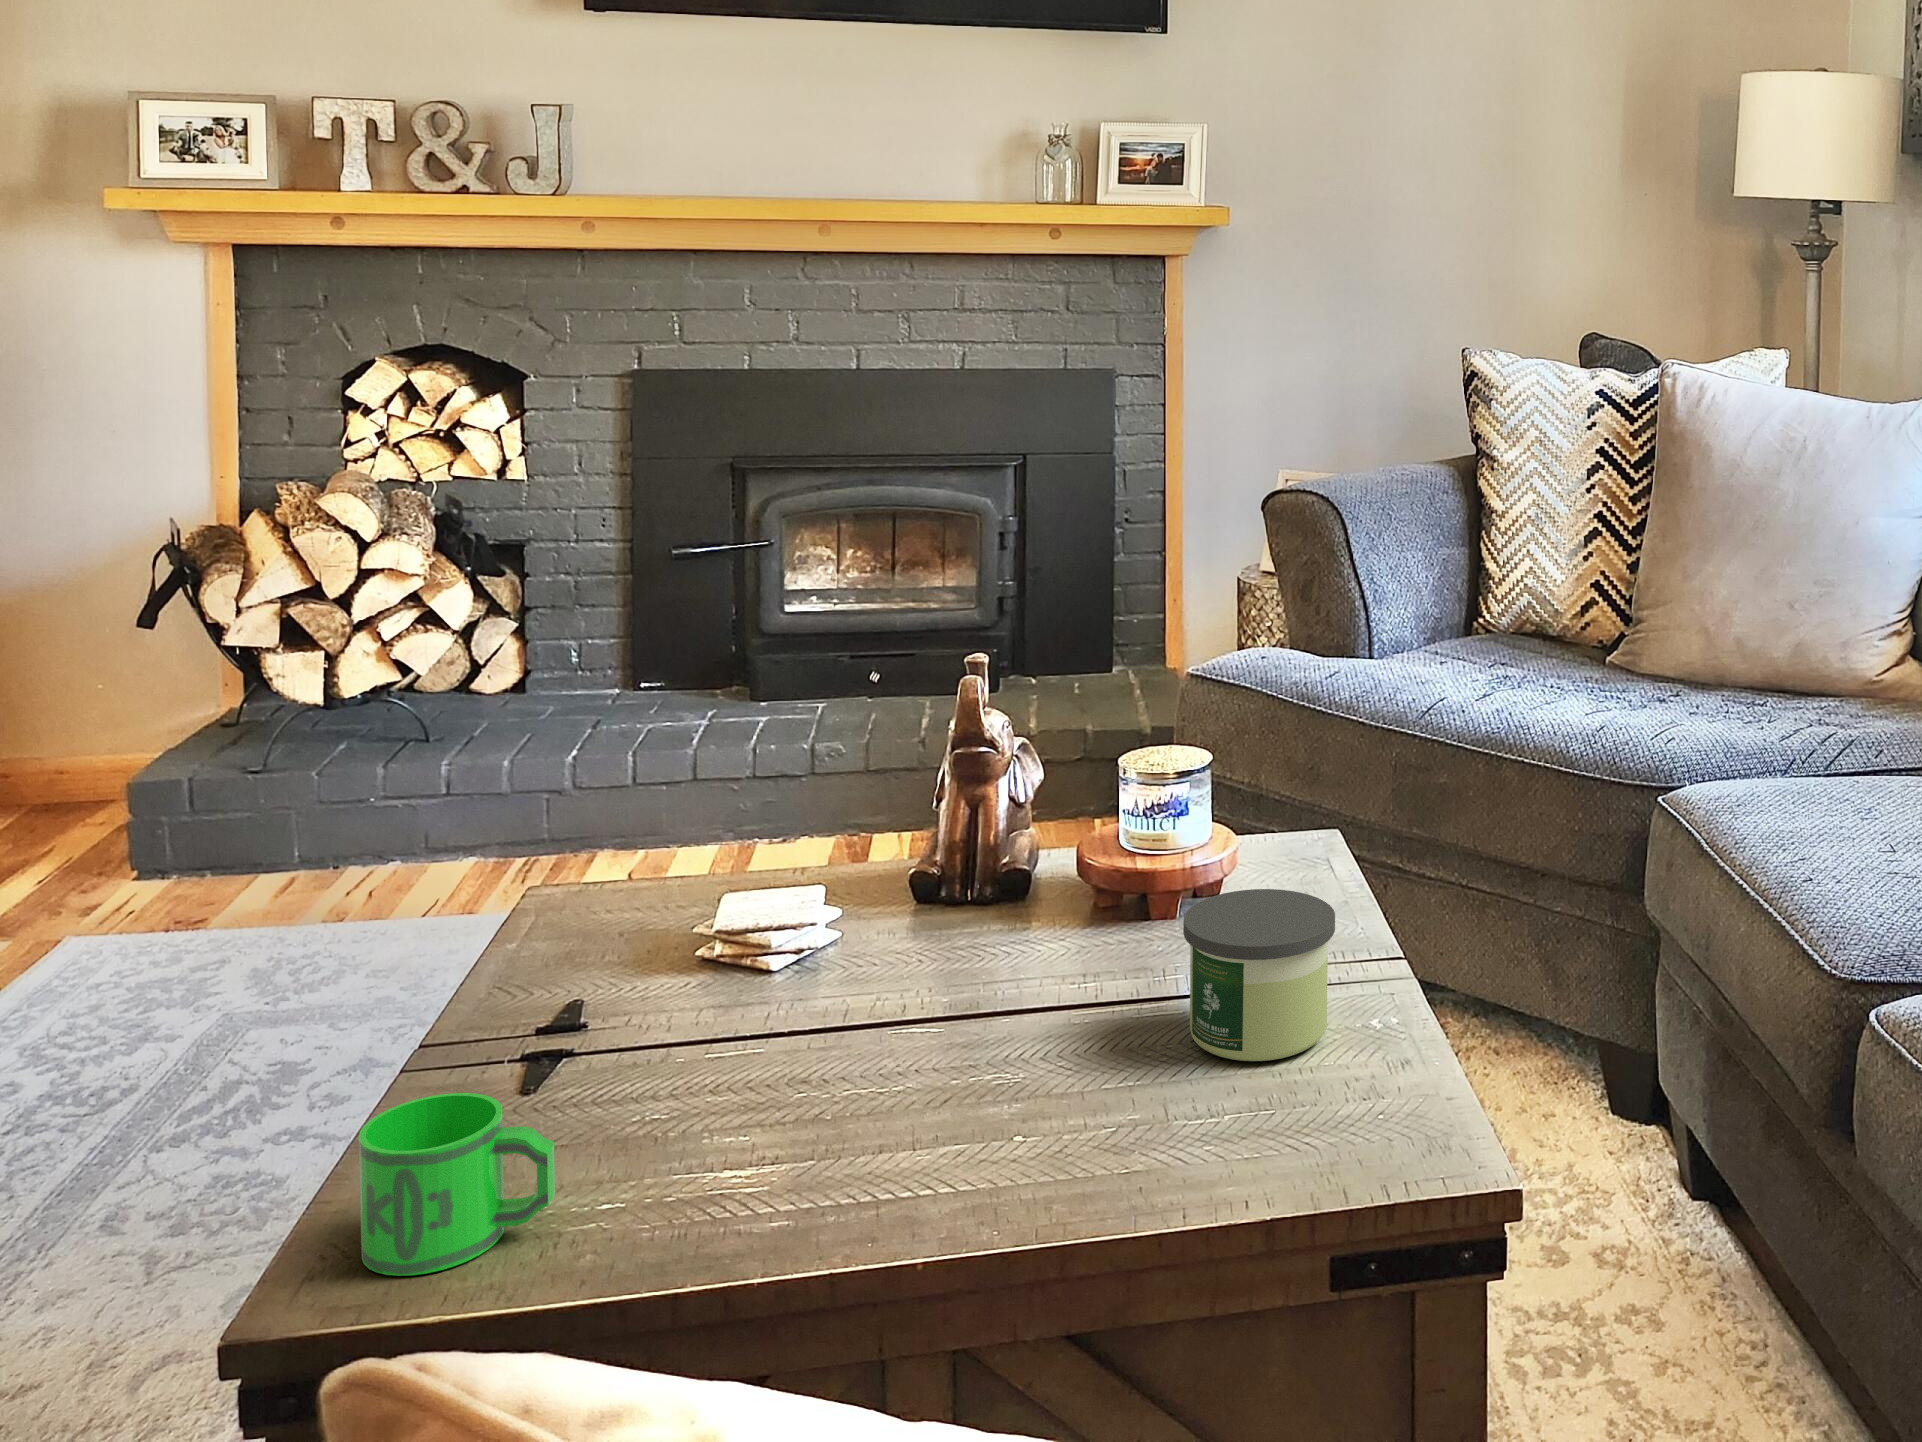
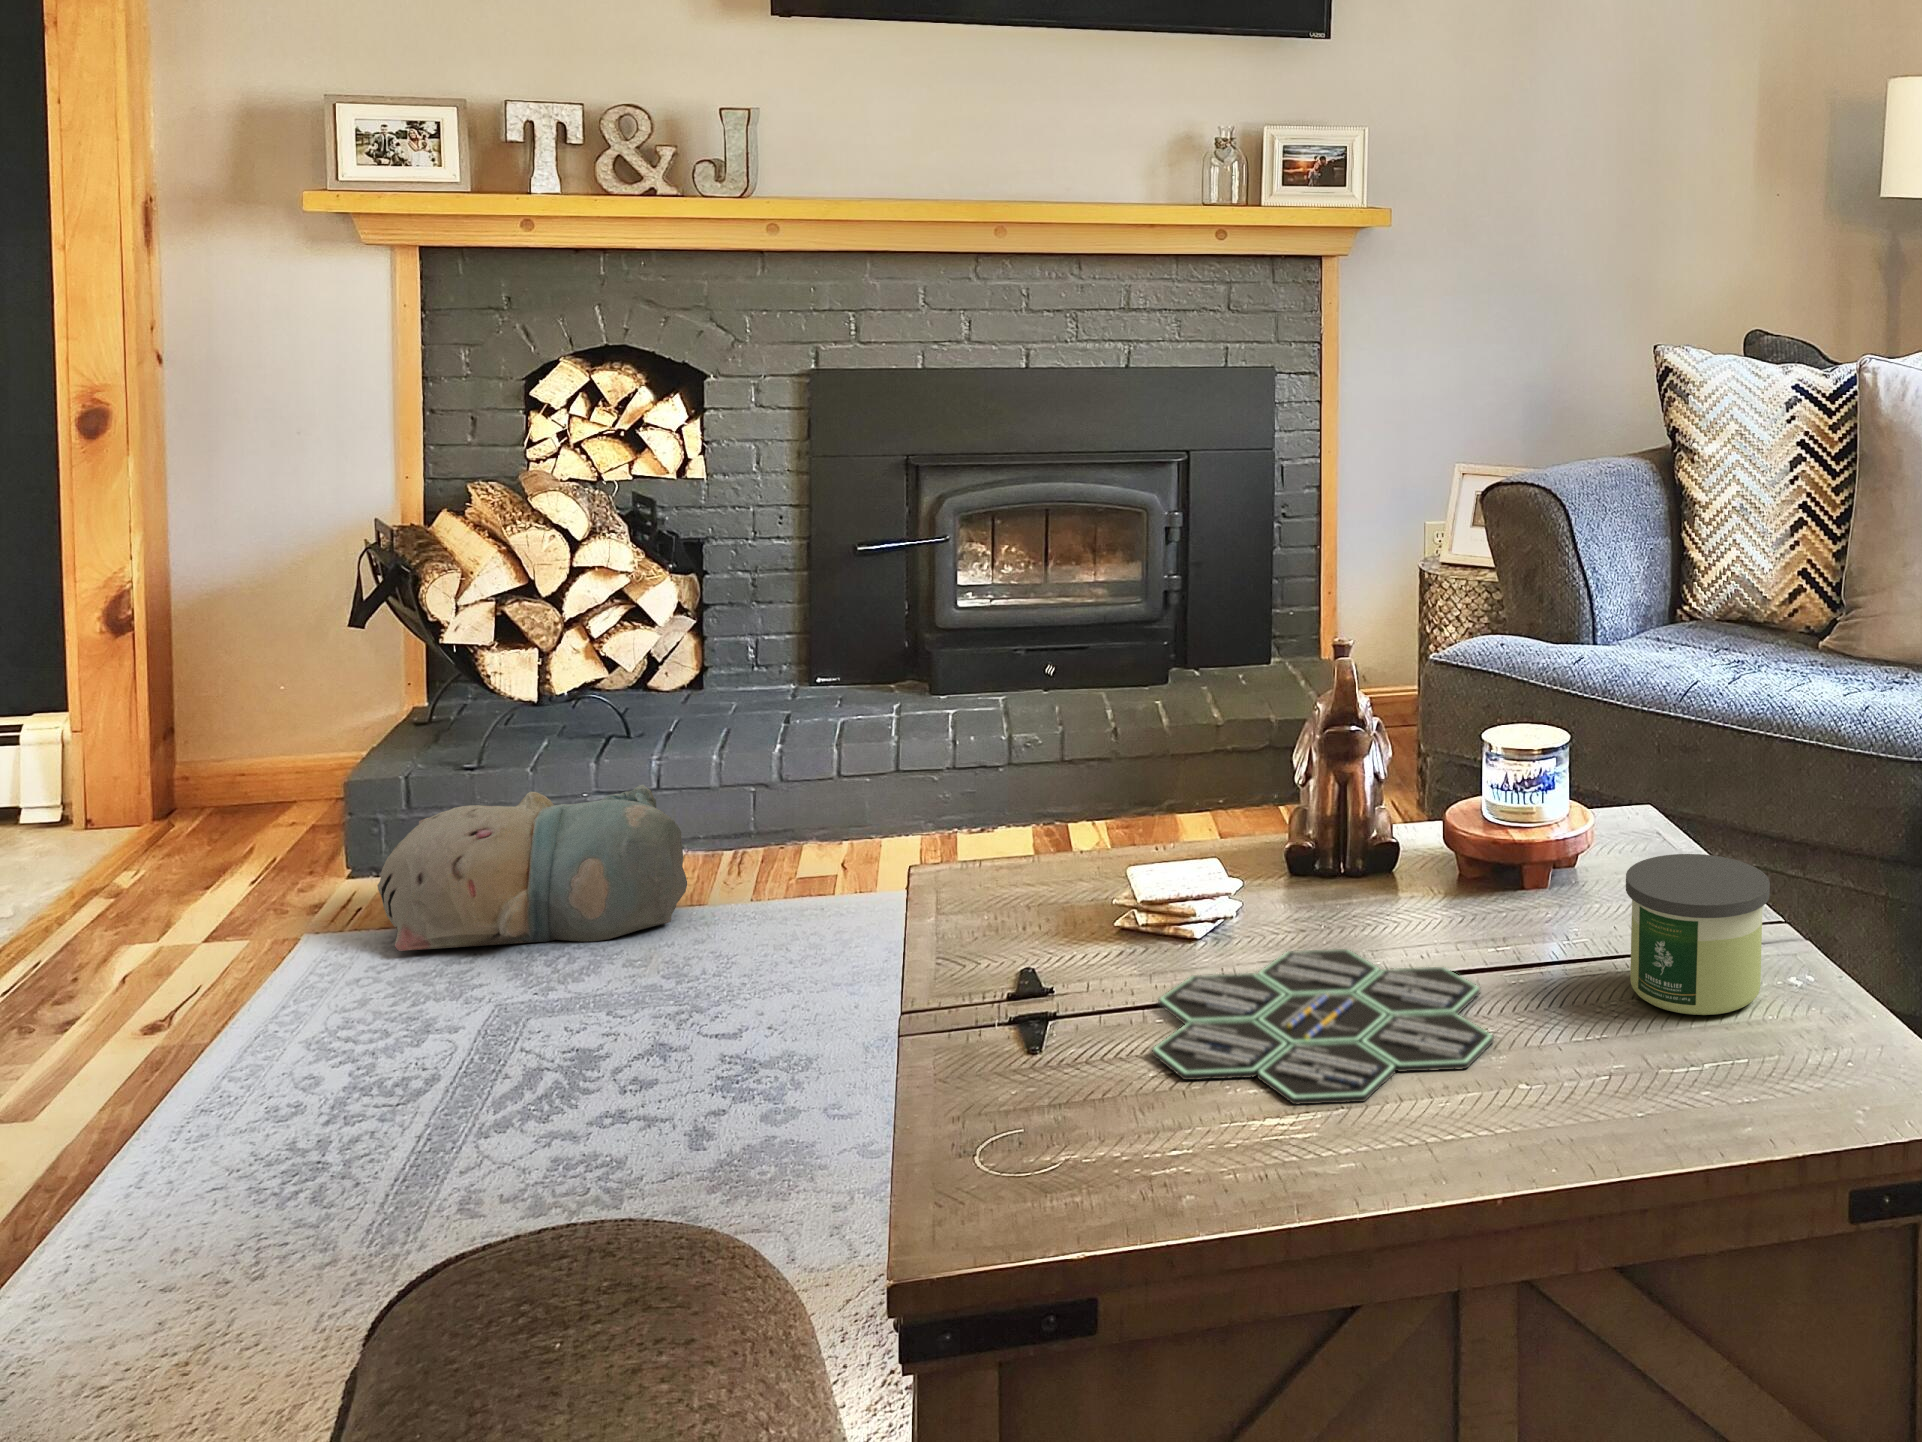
plush toy: none [131,790,453,958] -> present [377,785,687,951]
board game: none [647,984,1032,1157] -> present [1152,949,1494,1105]
mug: present [359,1093,555,1276] -> none [971,1043,1140,1213]

